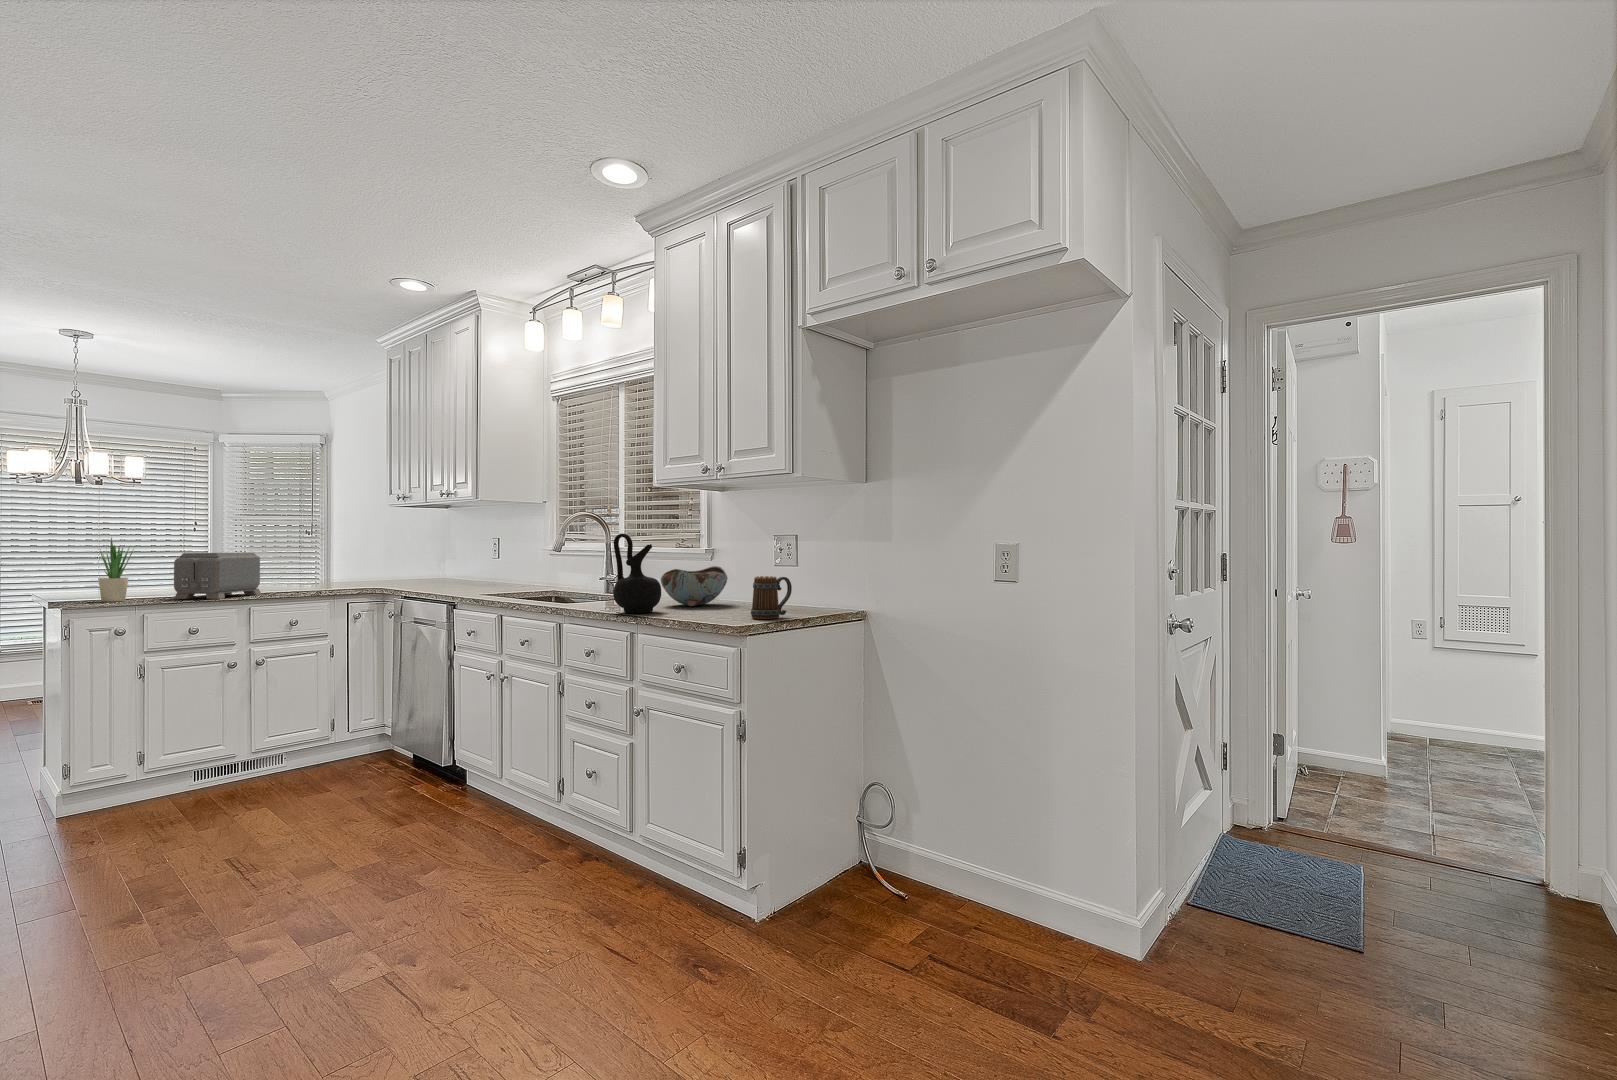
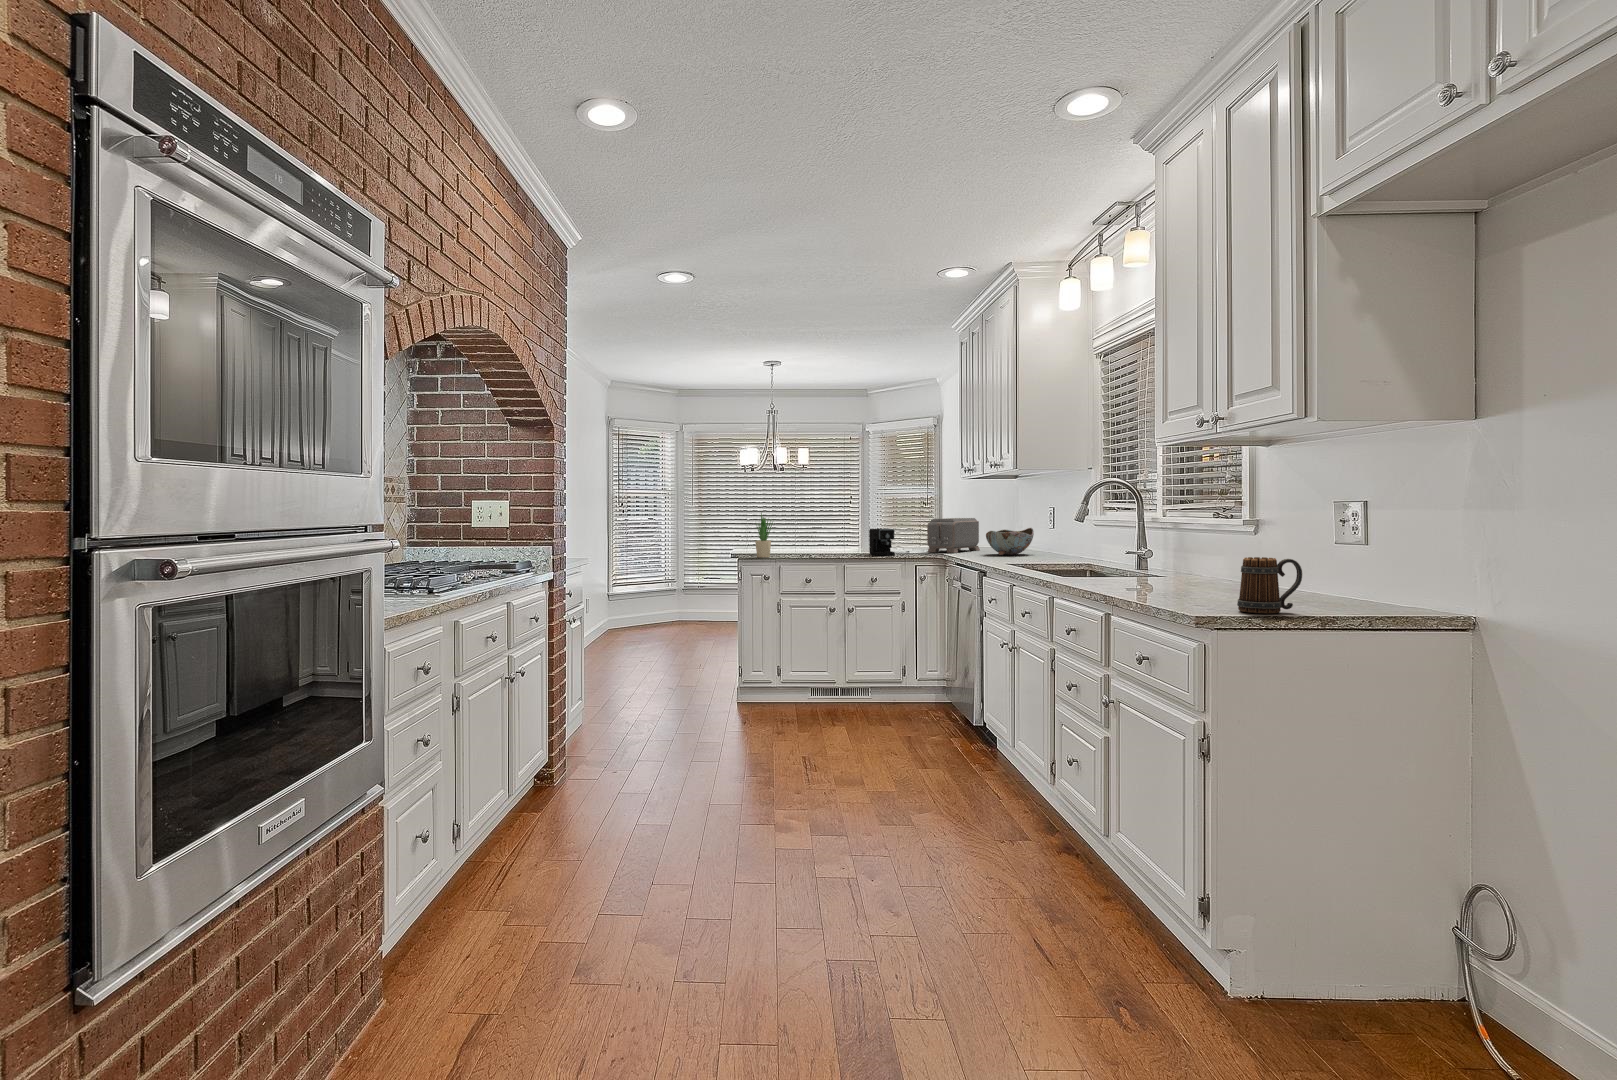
ceramic jug: present [613,533,661,613] -> none [1087,504,1144,593]
toaster: present [174,553,261,599] -> present [927,518,980,553]
coffee maker: none [285,561,336,594] -> present [869,528,909,556]
bowl: present [661,566,728,606] -> present [986,528,1034,555]

